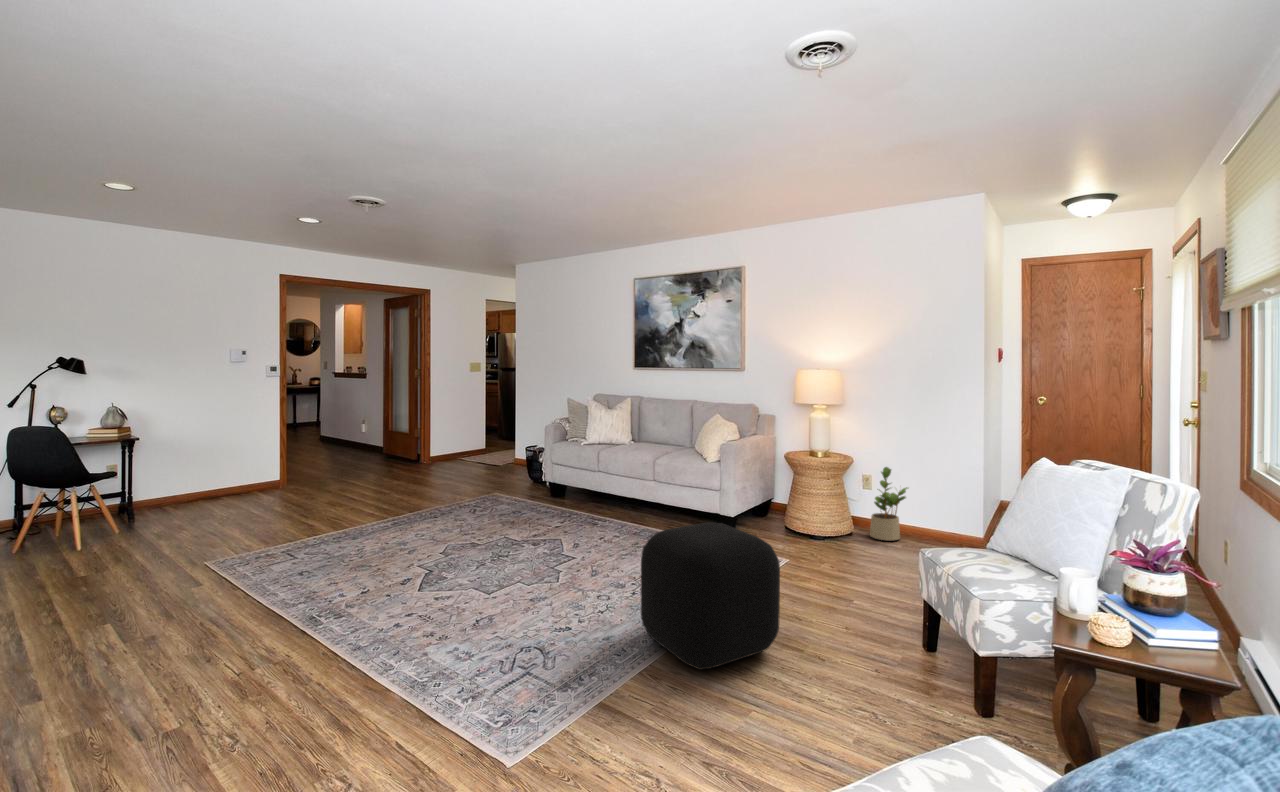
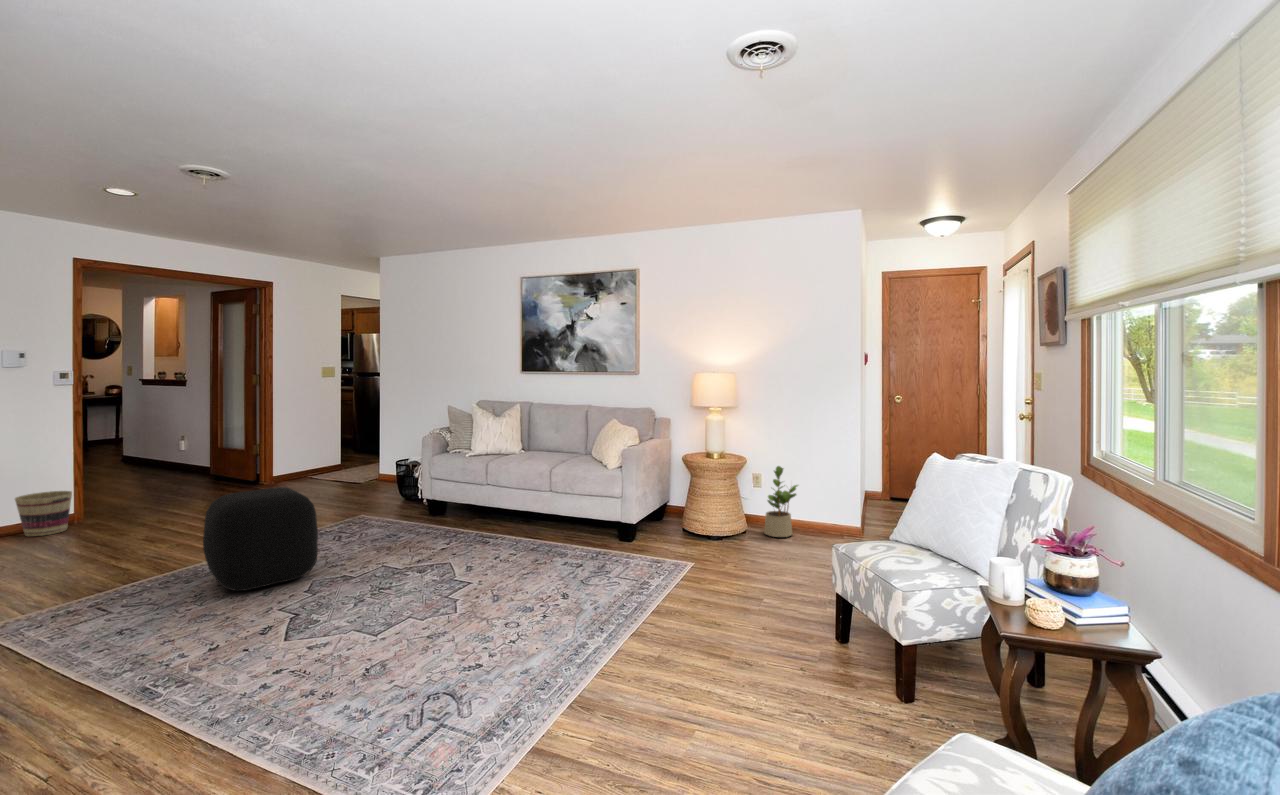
basket: none [240,460,279,494] -> present [15,491,72,536]
ottoman: present [641,522,780,670] -> present [203,487,318,591]

